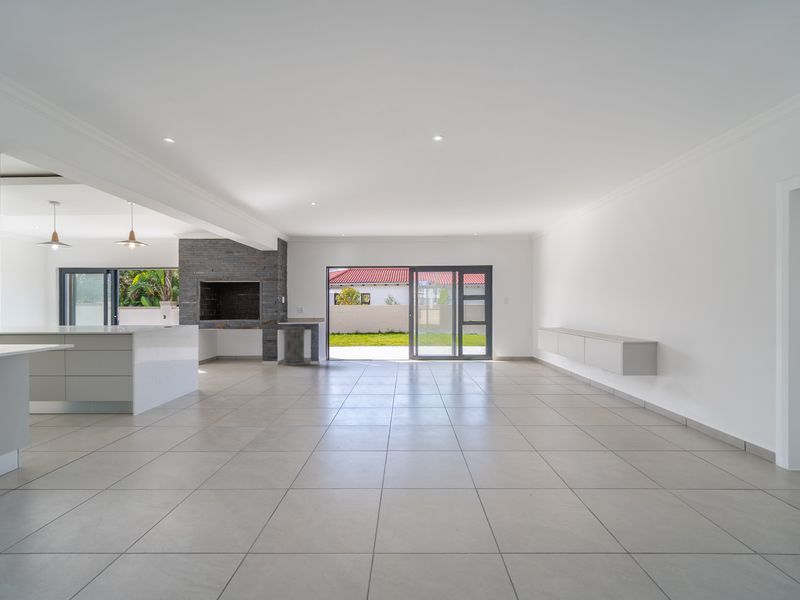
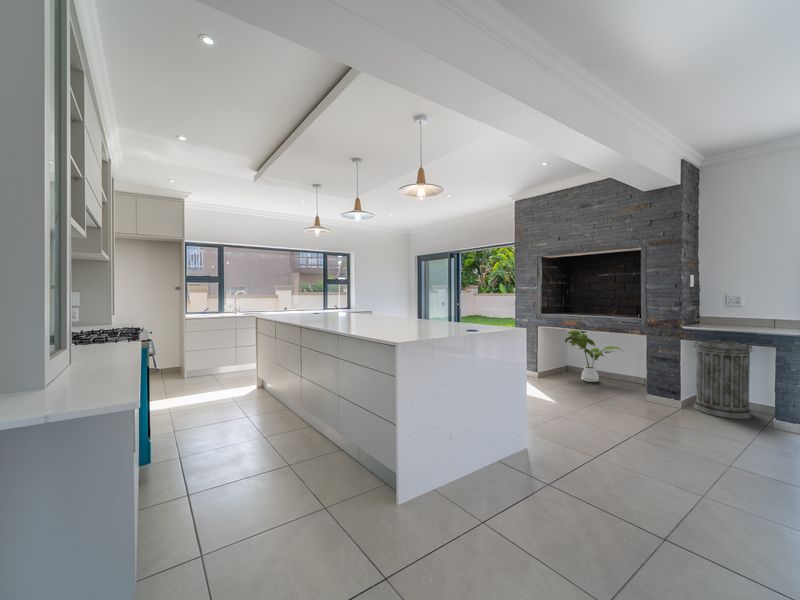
house plant: none [217,329,252,363] -> present [565,330,621,382]

